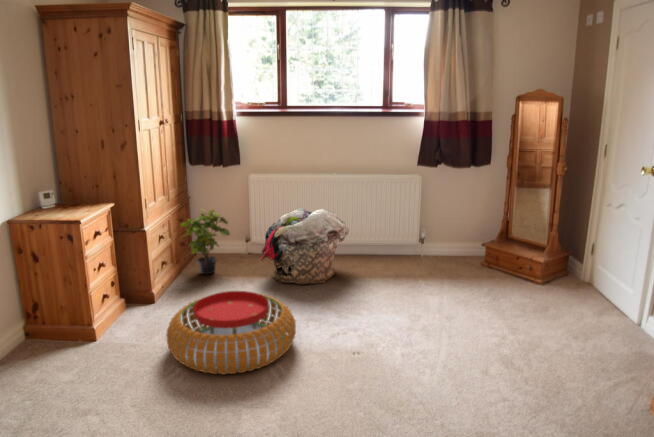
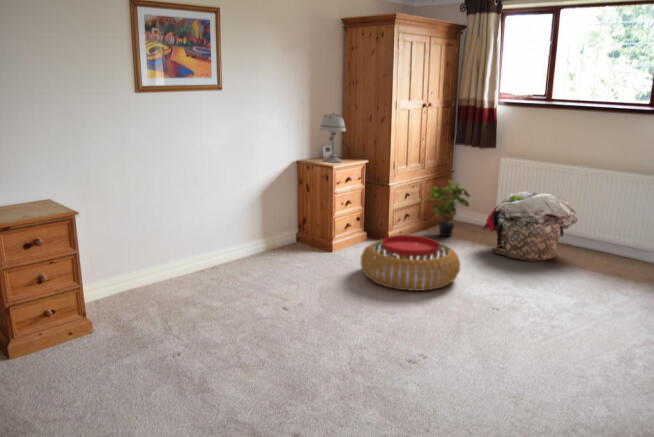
table lamp: none [35,142,79,215] -> present [320,113,346,162]

